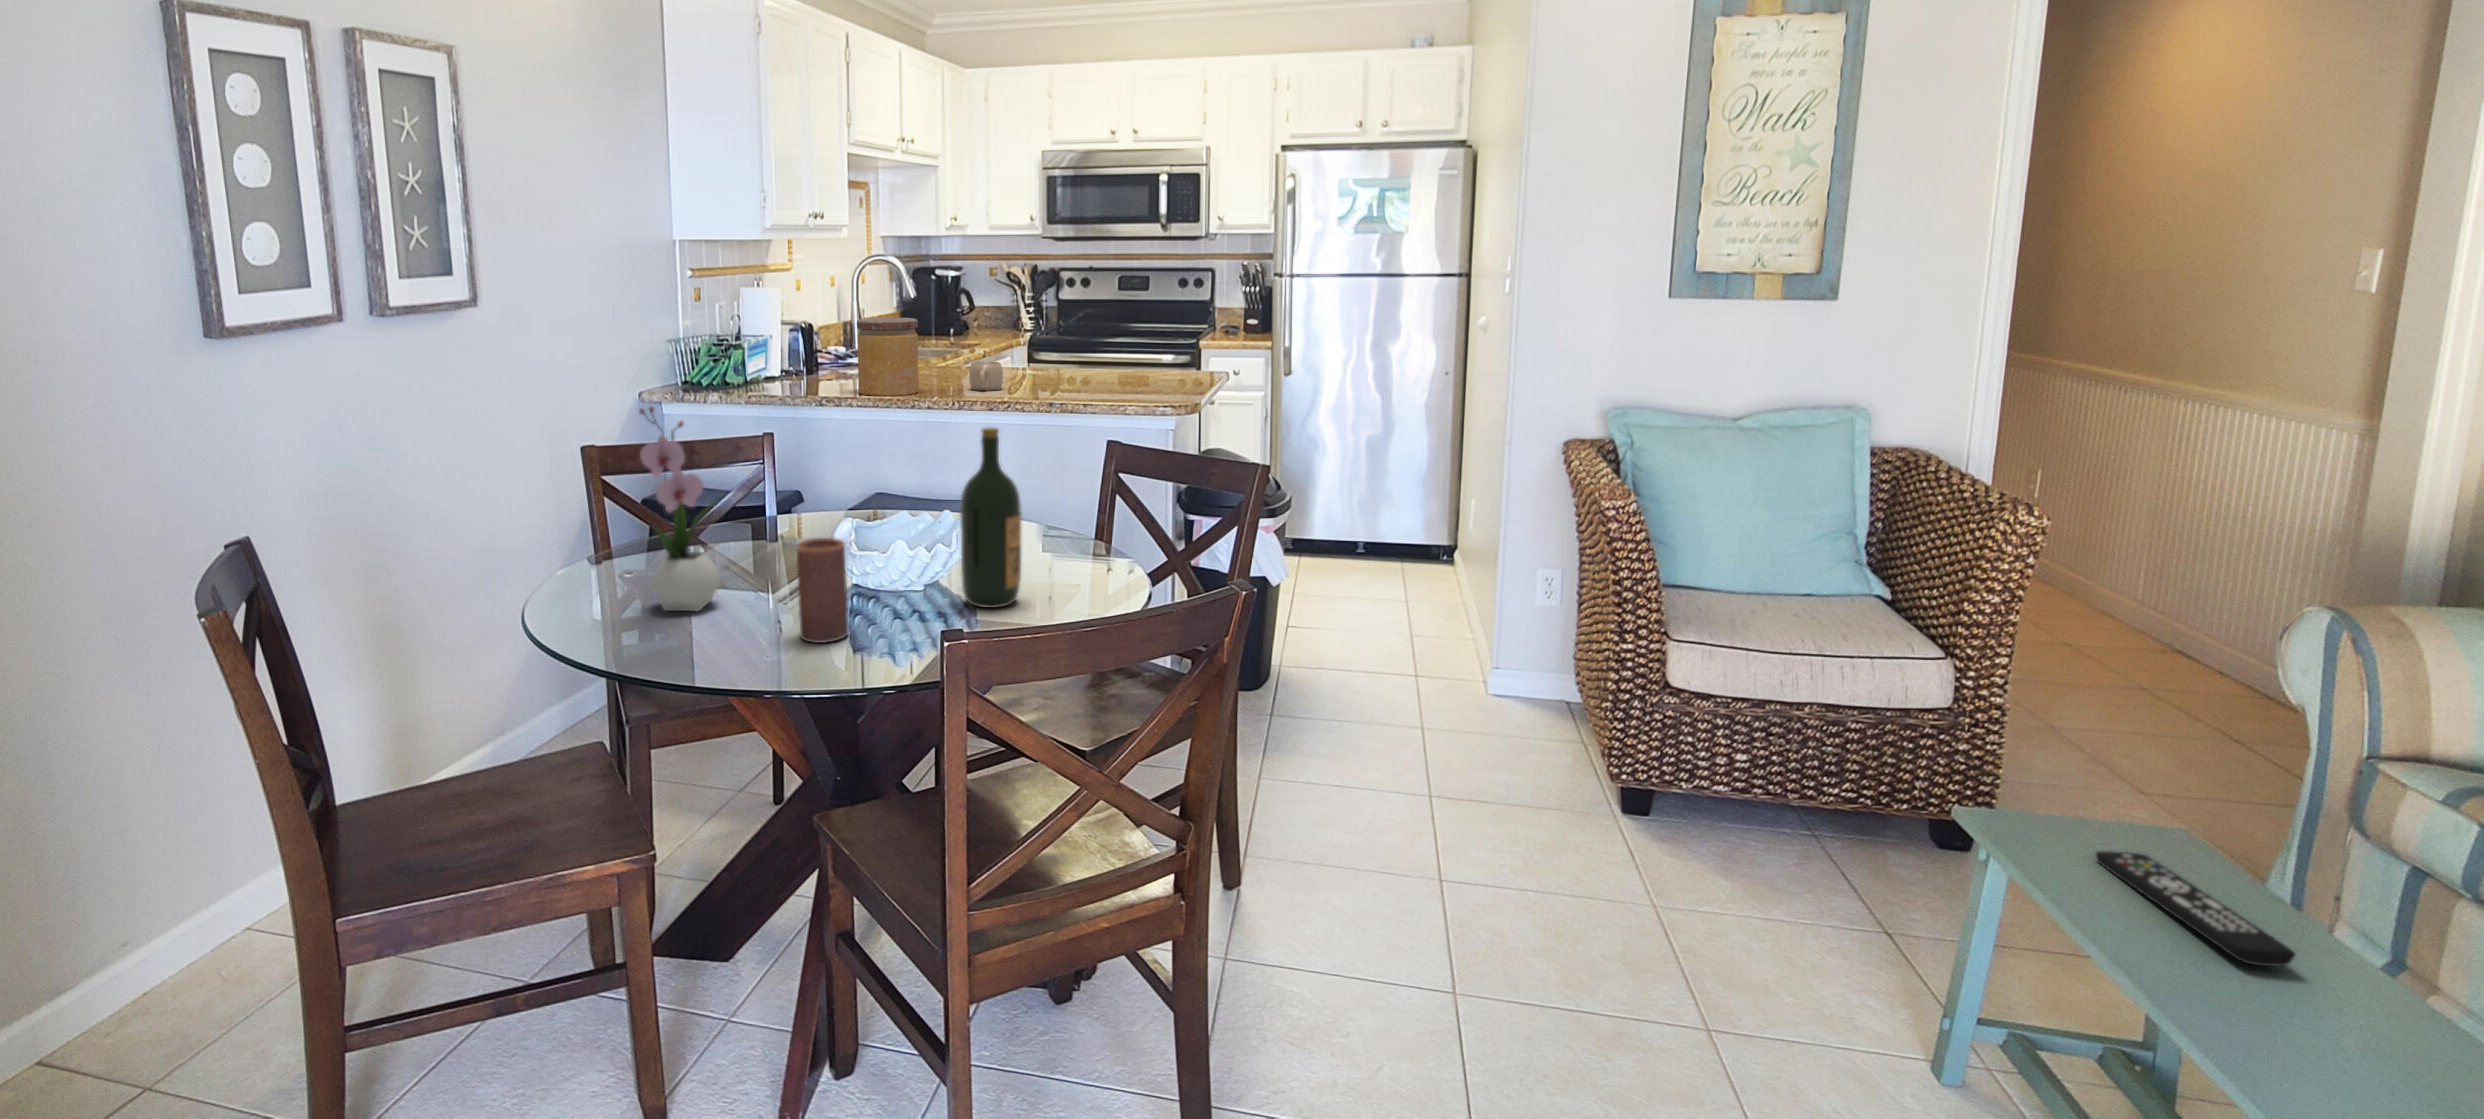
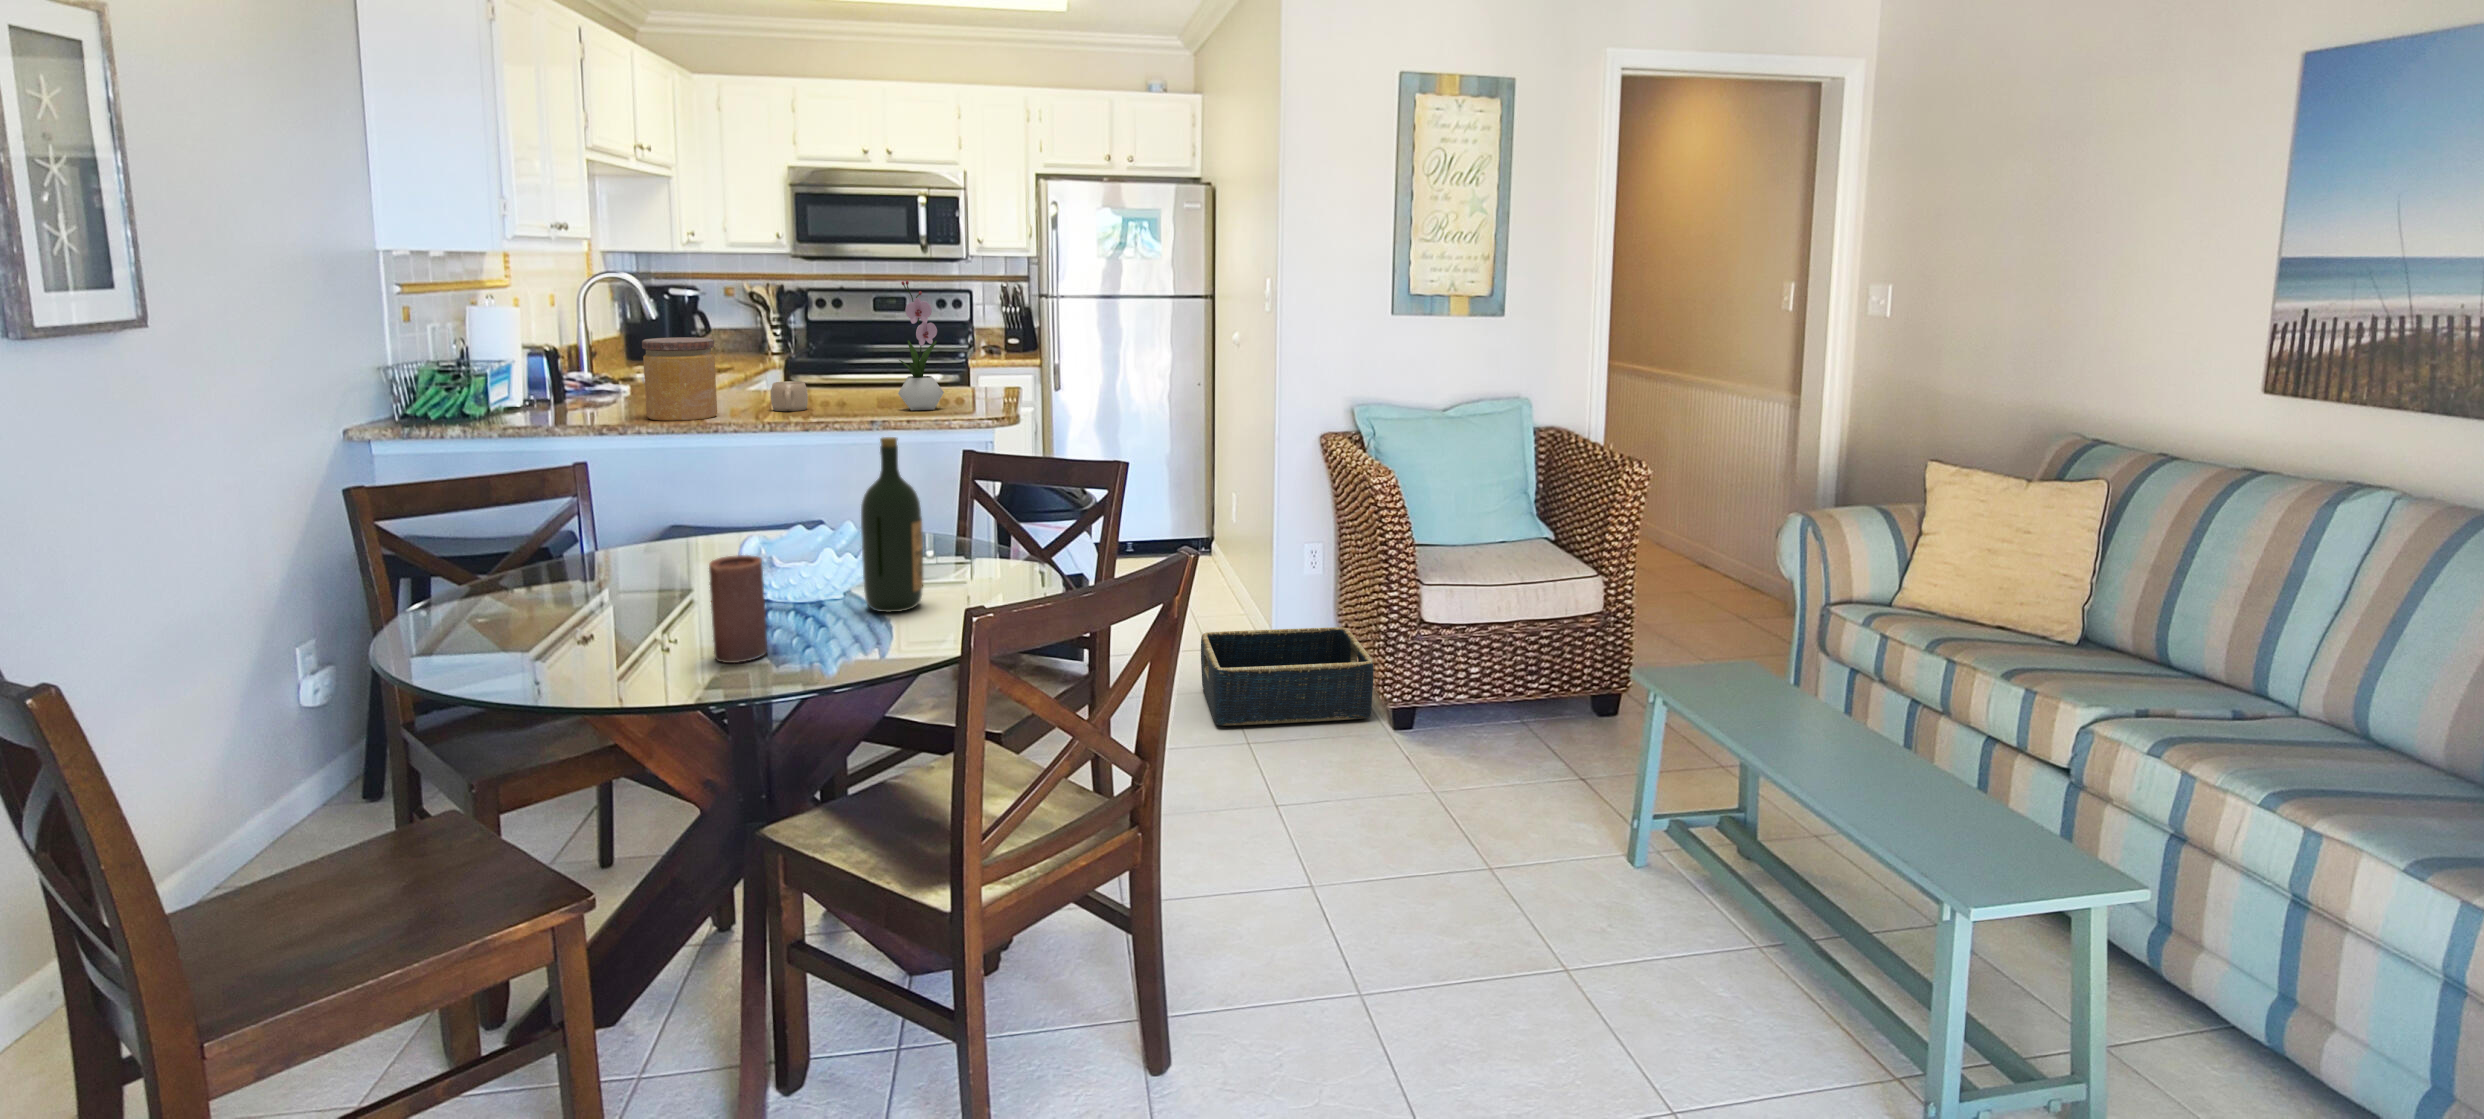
flower arrangement: present [640,407,721,611] -> present [898,281,944,410]
basket: none [1396,659,1603,789] -> present [1201,627,1374,725]
remote control: present [2096,851,2295,966] -> none [1716,685,1828,740]

